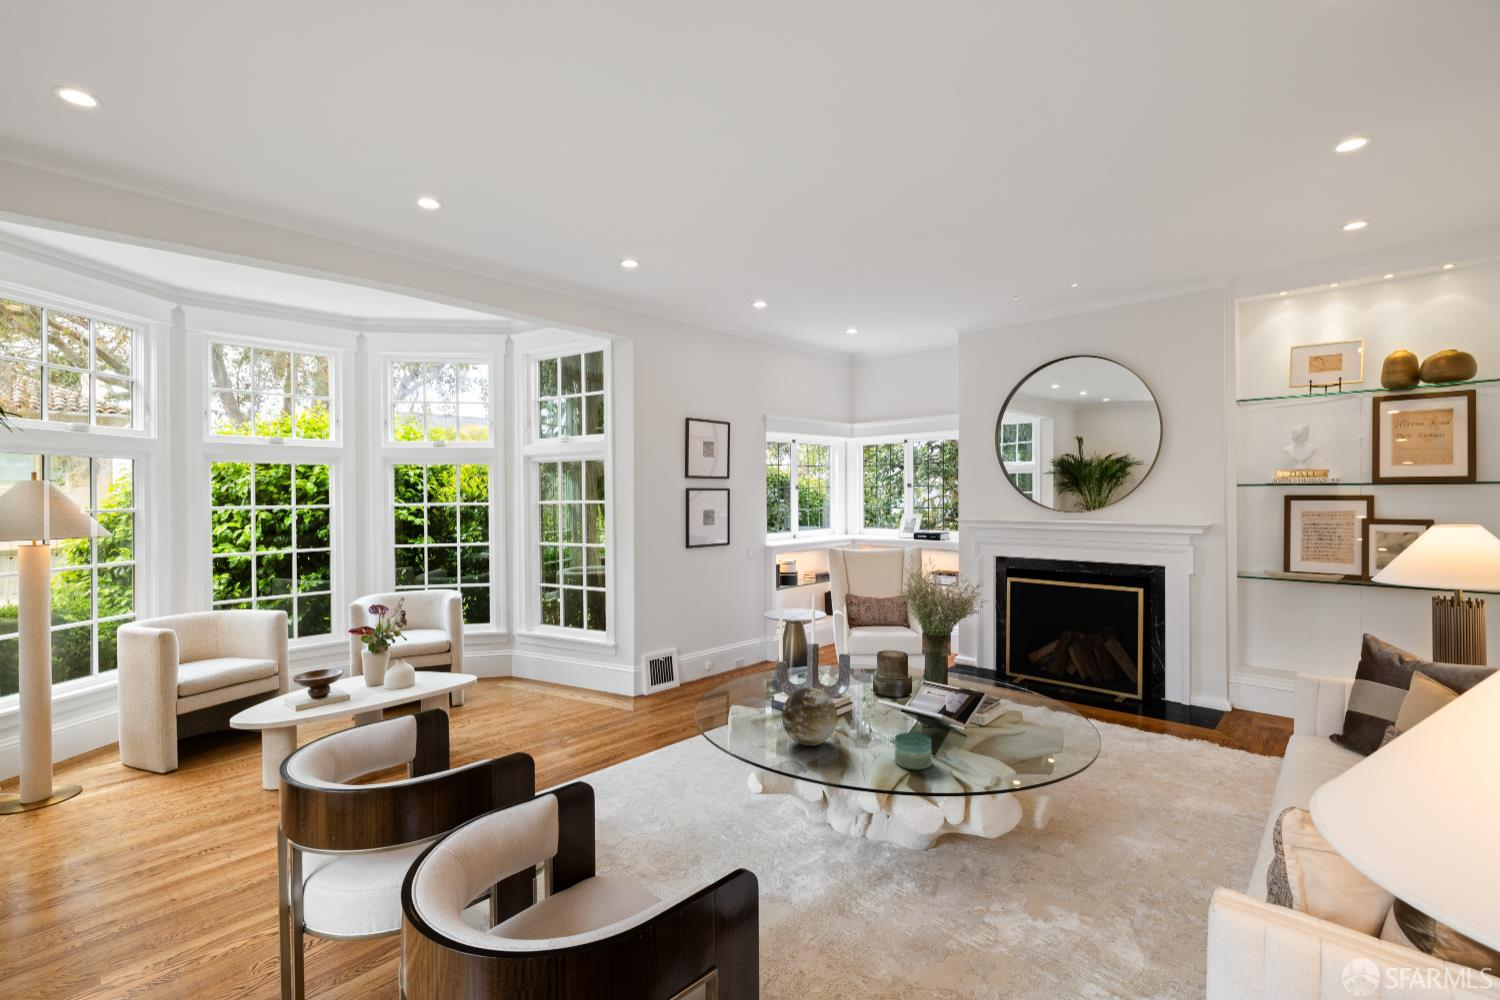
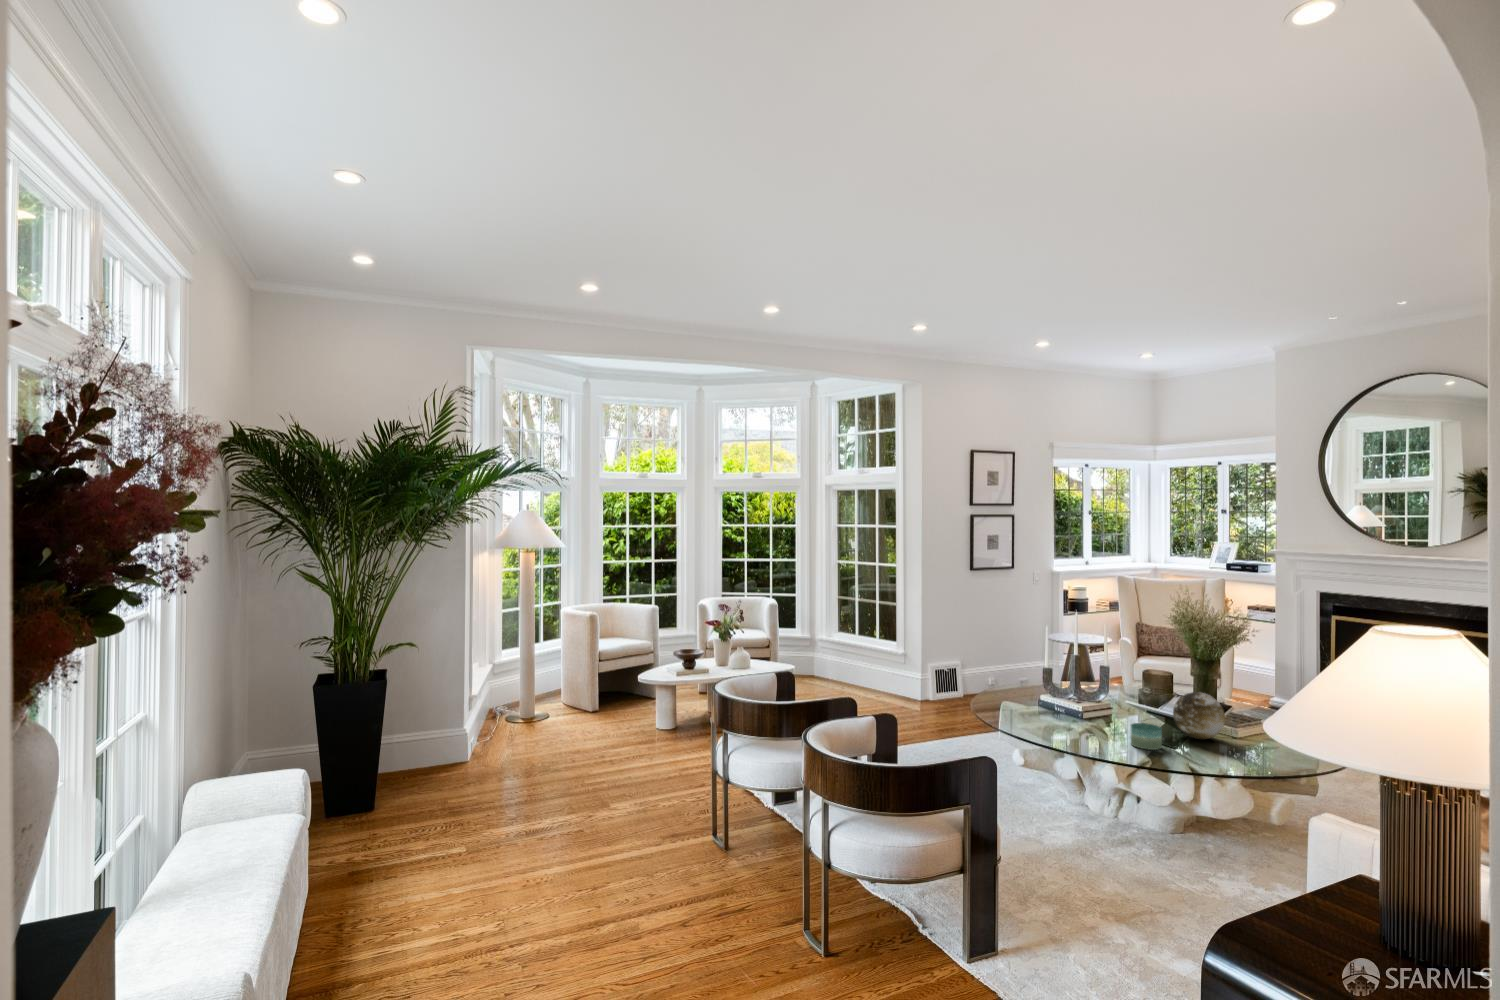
decorative orb: present [782,688,837,746] -> present [1173,692,1225,739]

